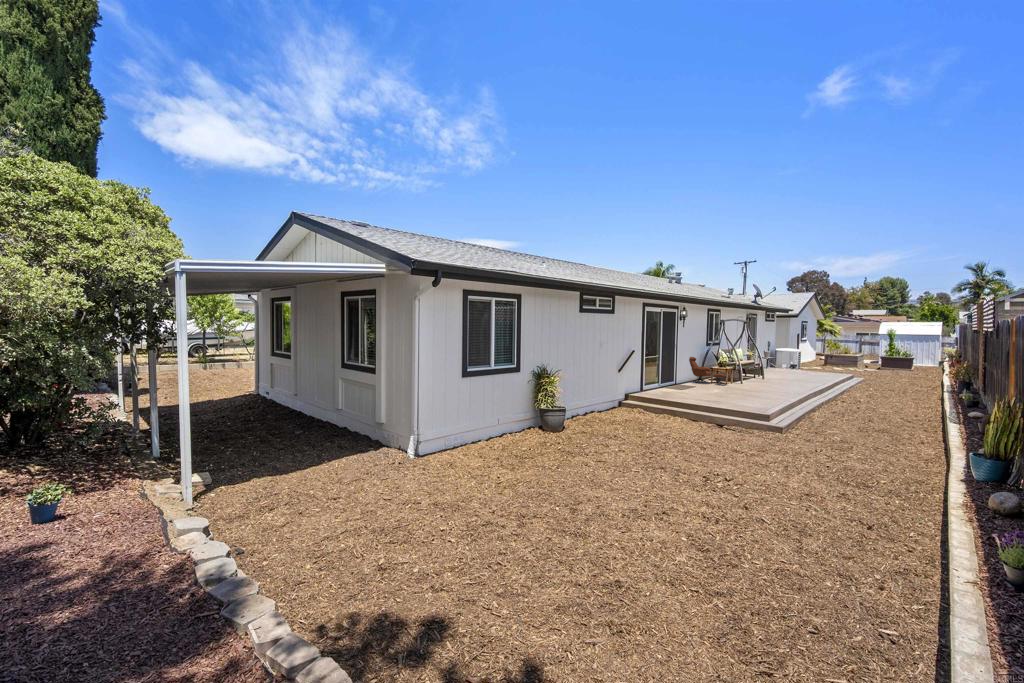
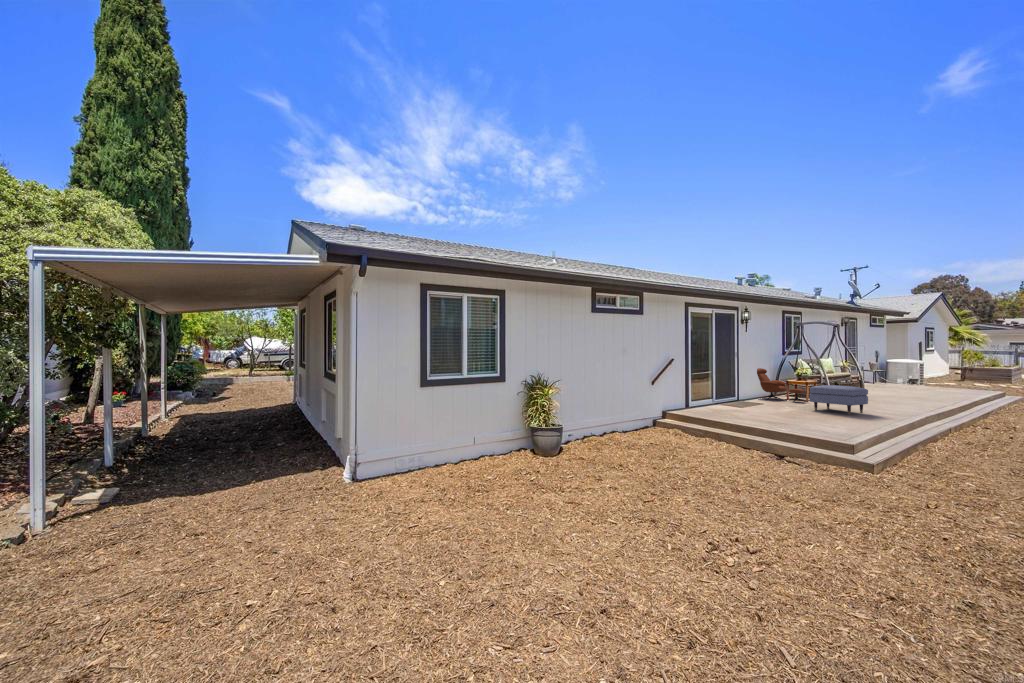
ottoman: none [731,372,773,394] -> present [809,385,868,414]

